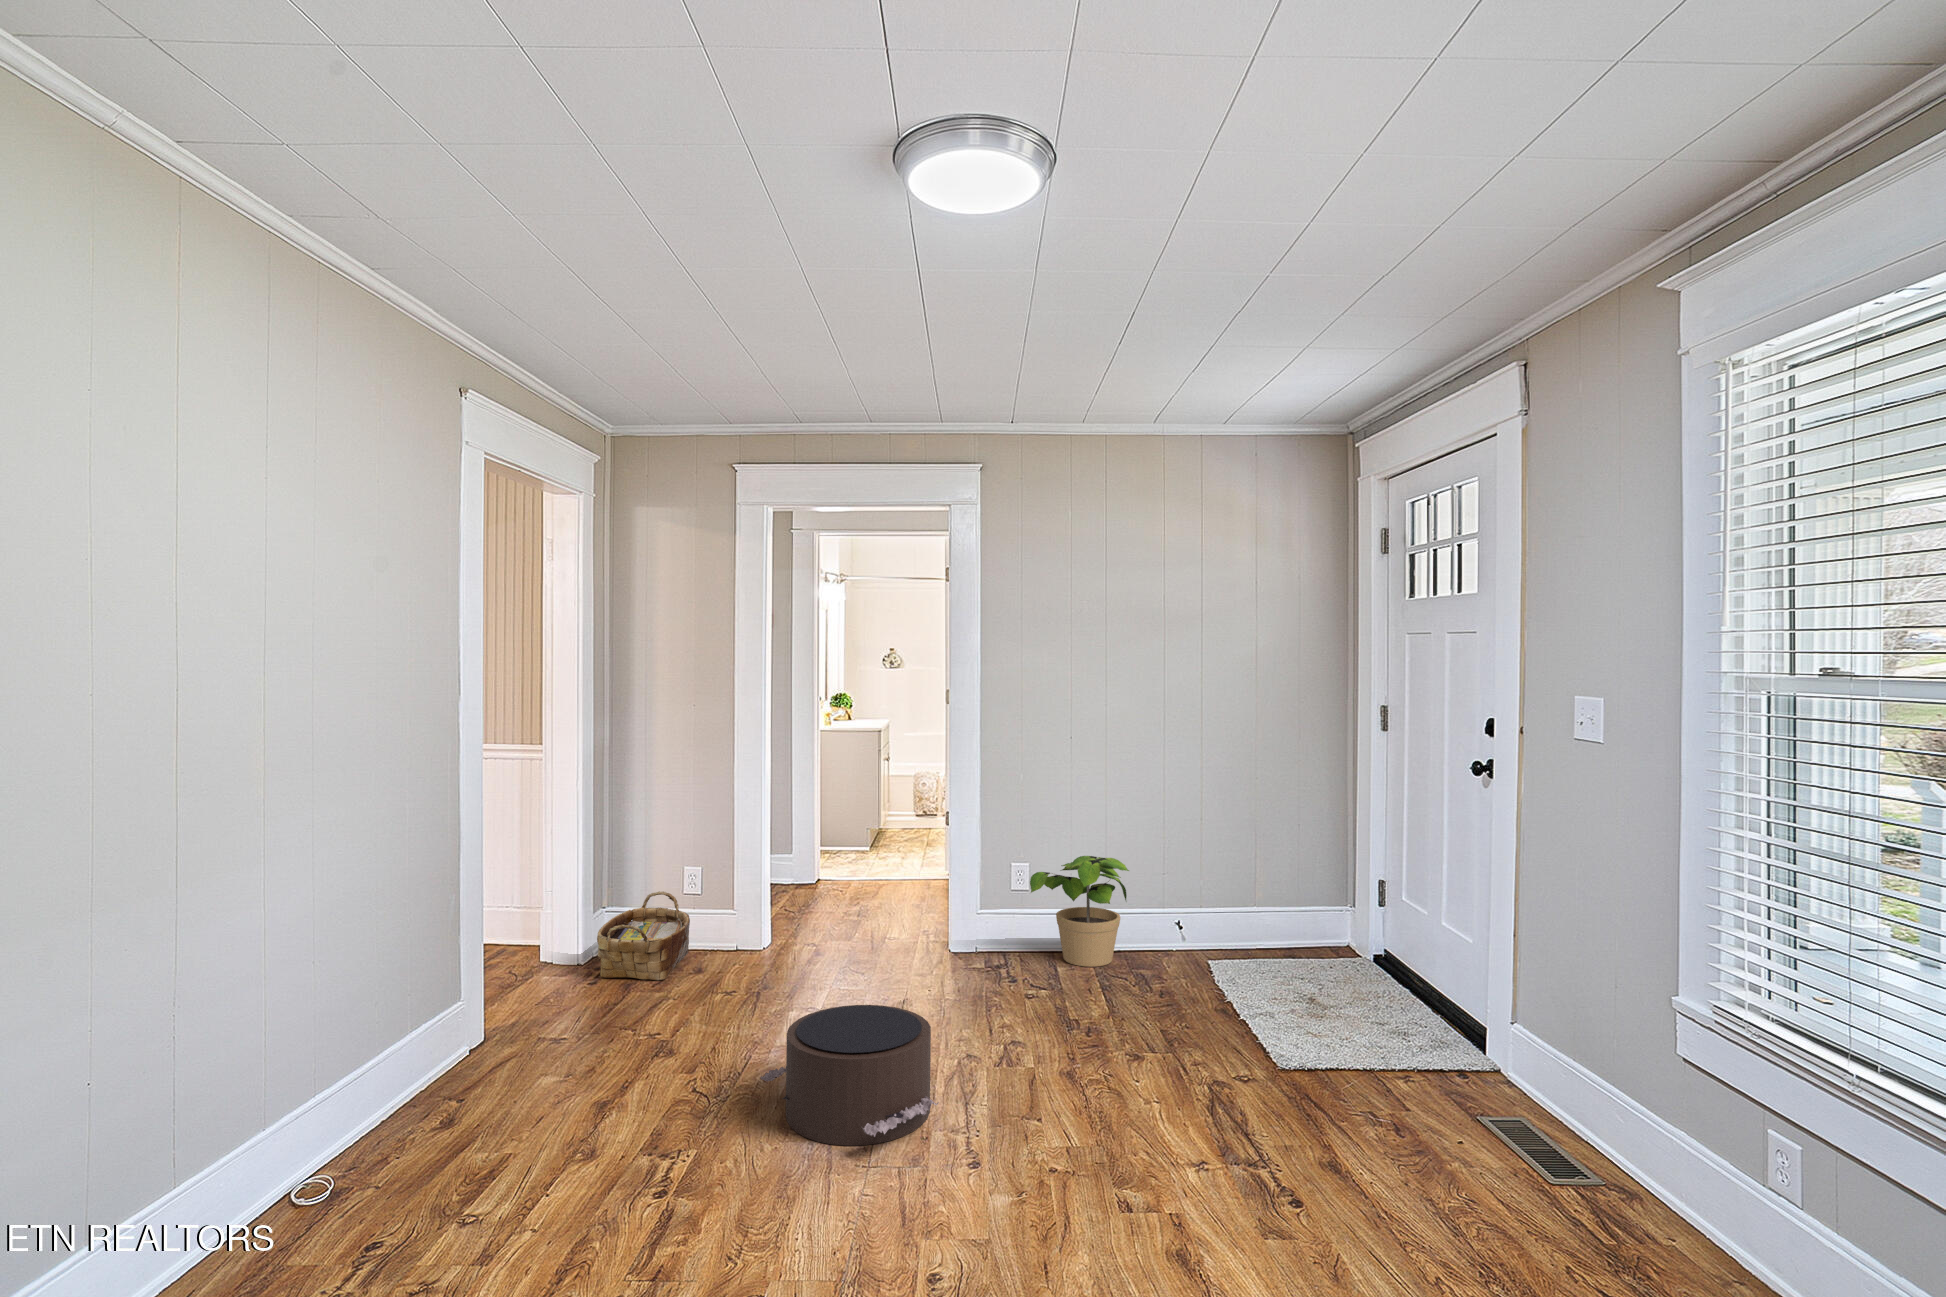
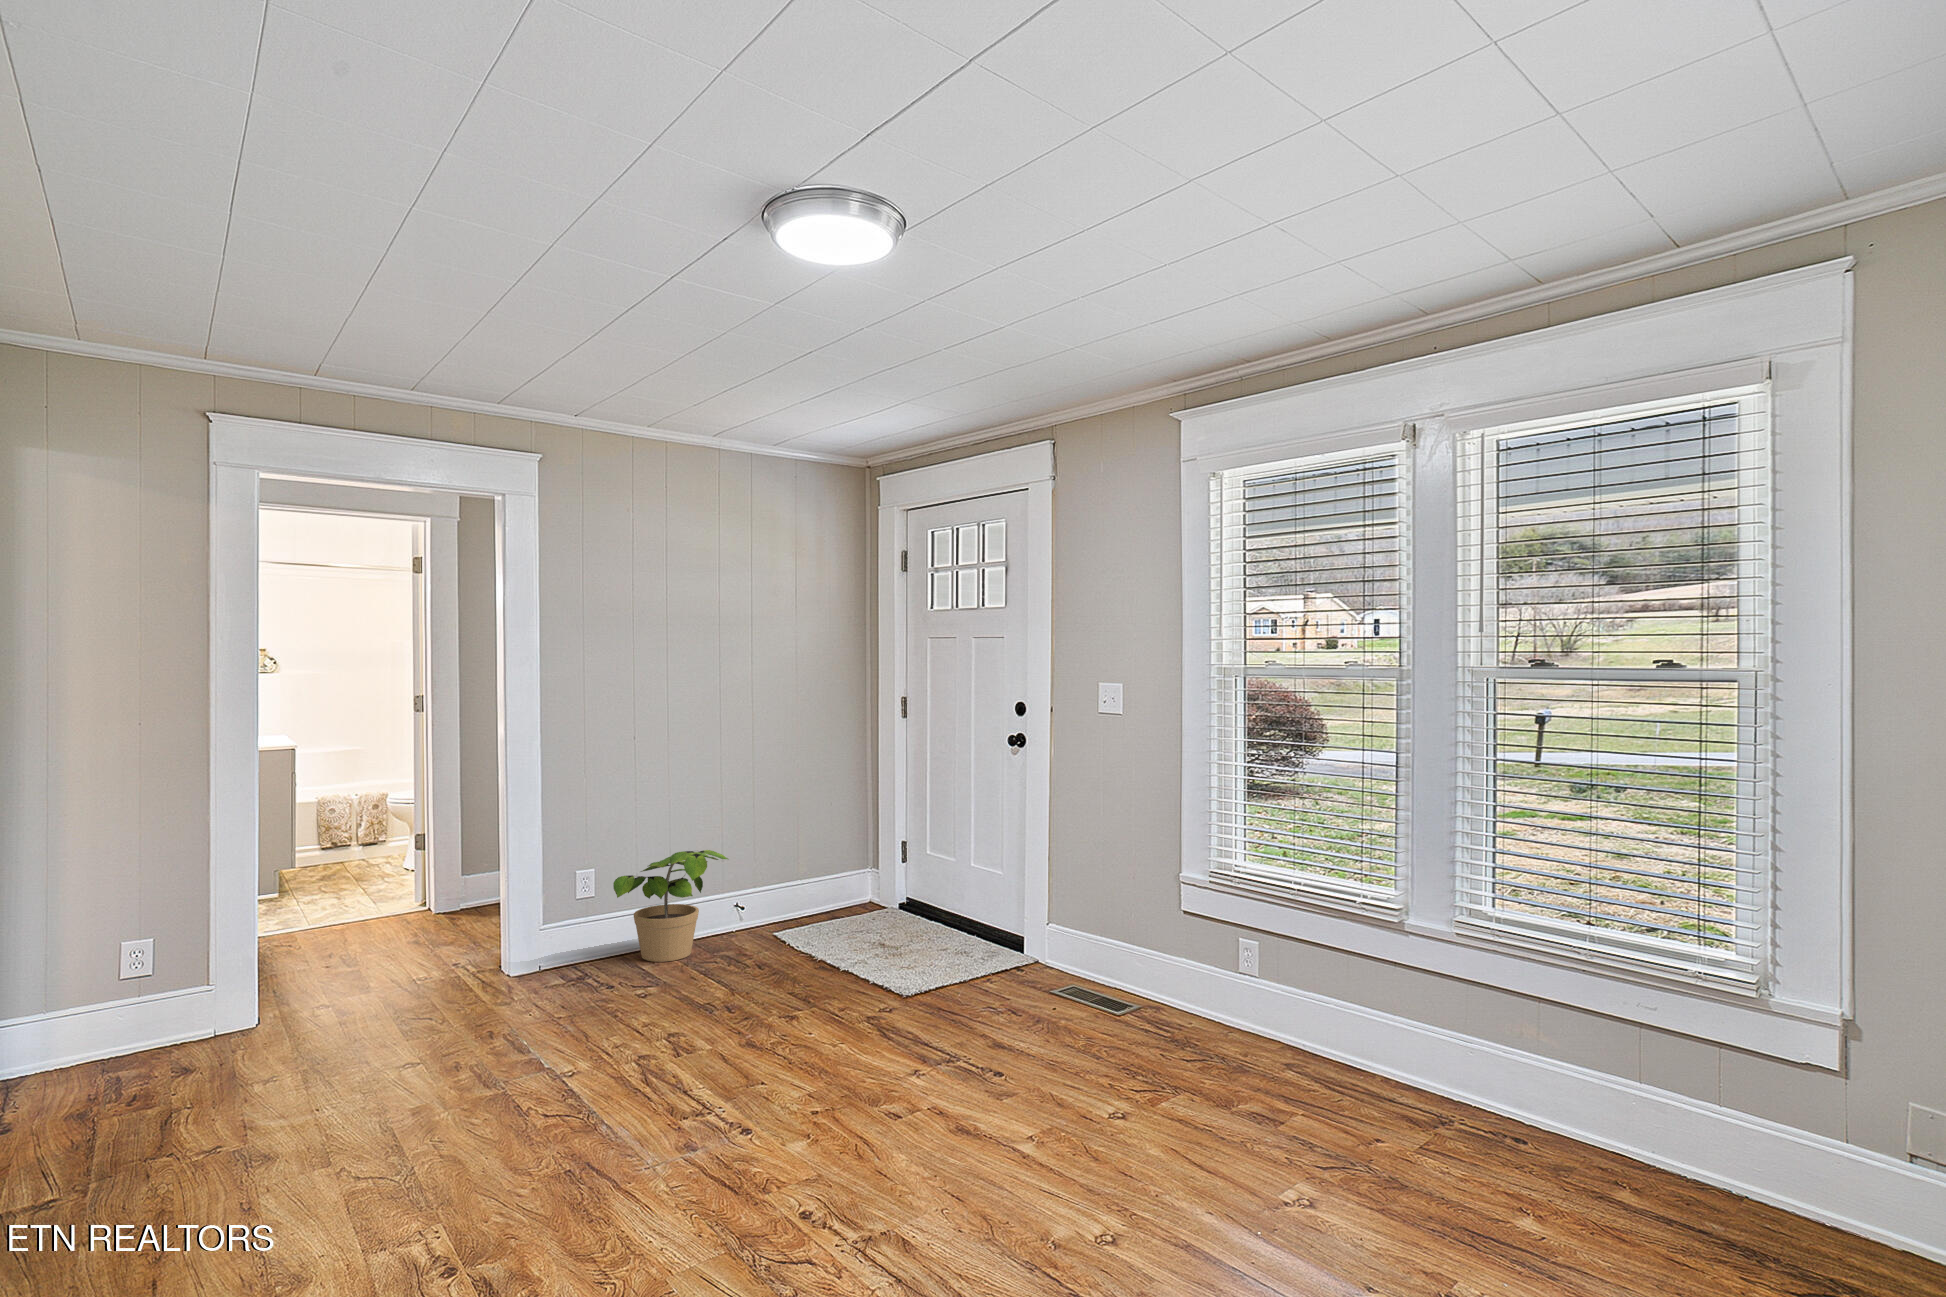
woven basket: present [597,891,690,980] -> none [50,977,190,1104]
pouf: present [761,1005,939,1146] -> none [477,1017,688,1160]

